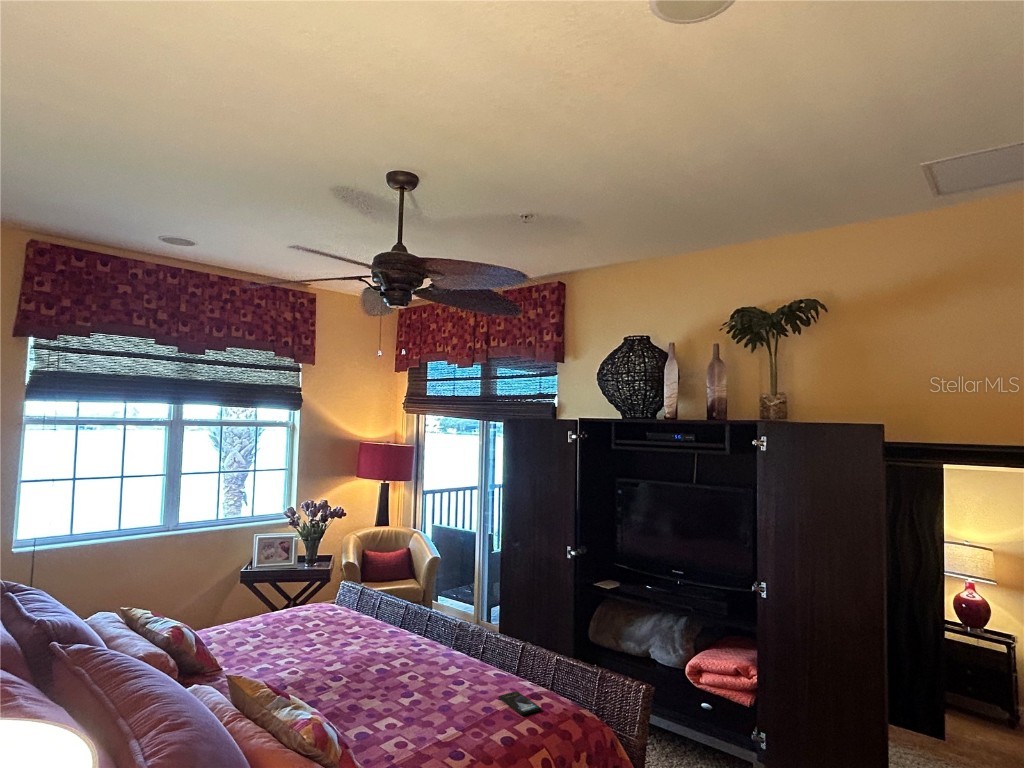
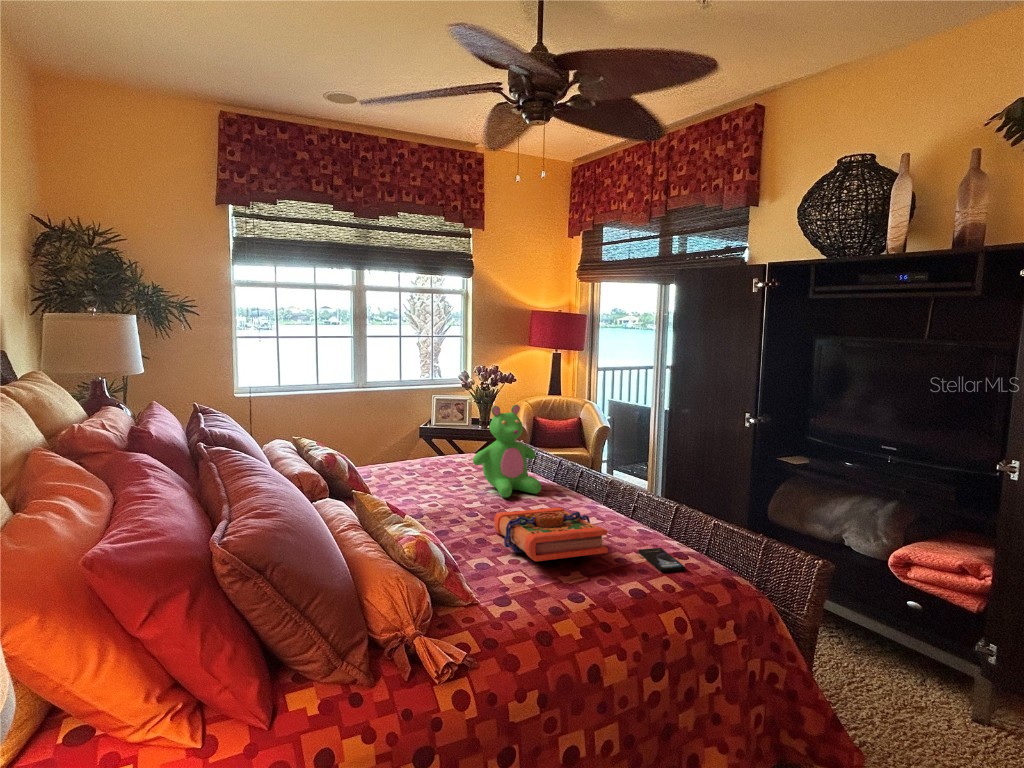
teddy bear: none [330,559,398,655] -> present [473,405,541,498]
book: none [364,662,476,724] -> present [494,507,608,562]

